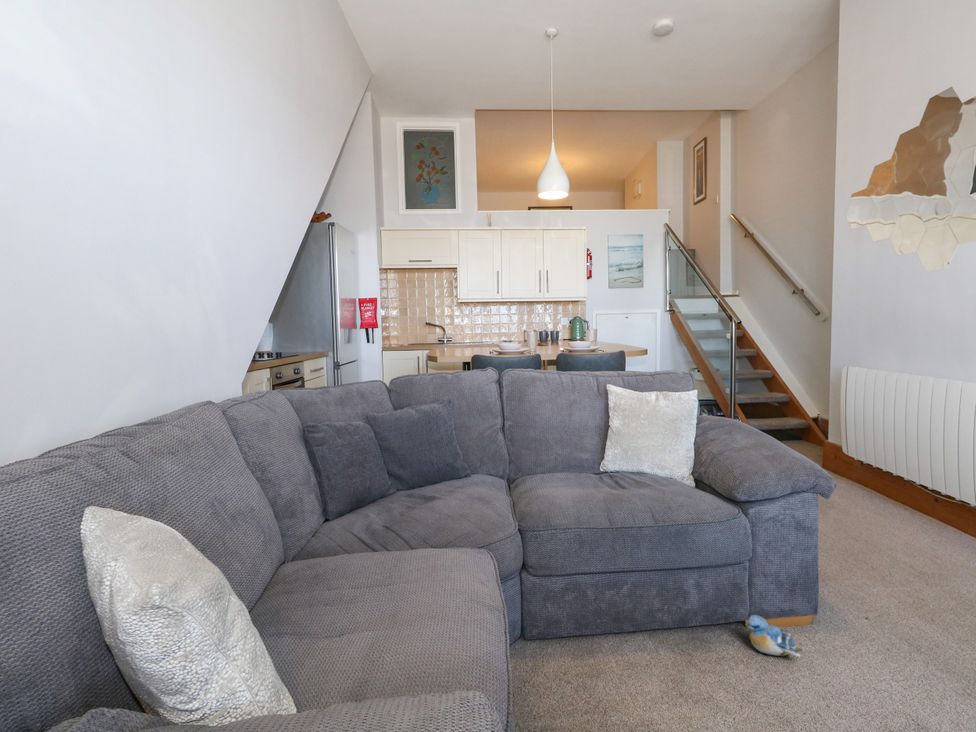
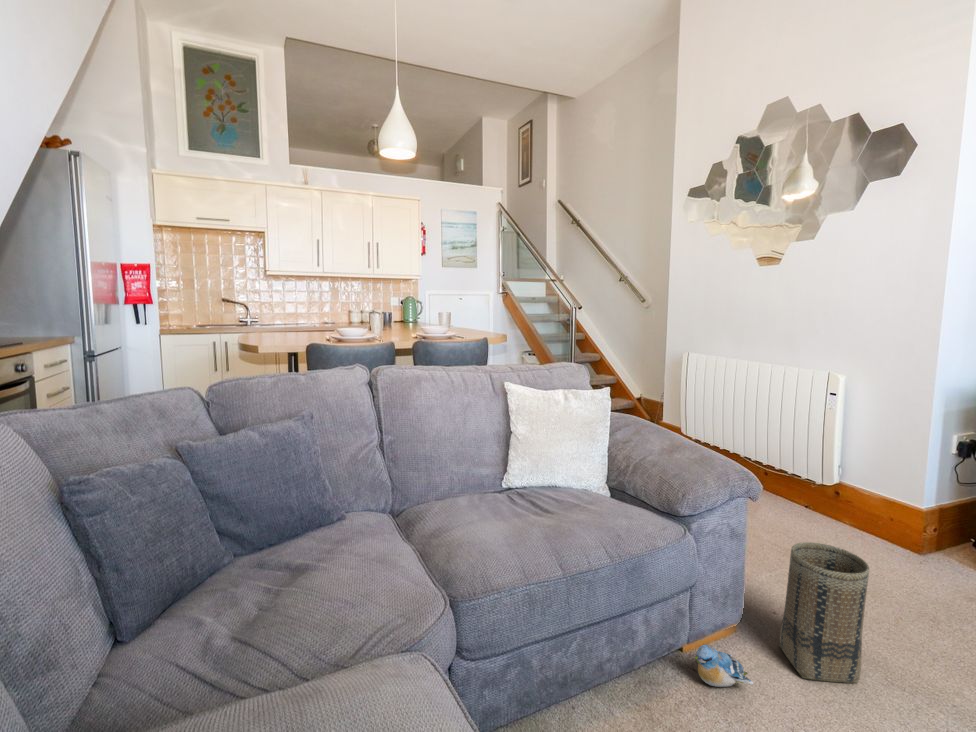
basket: none [855,543,939,683] -> present [779,542,869,683]

